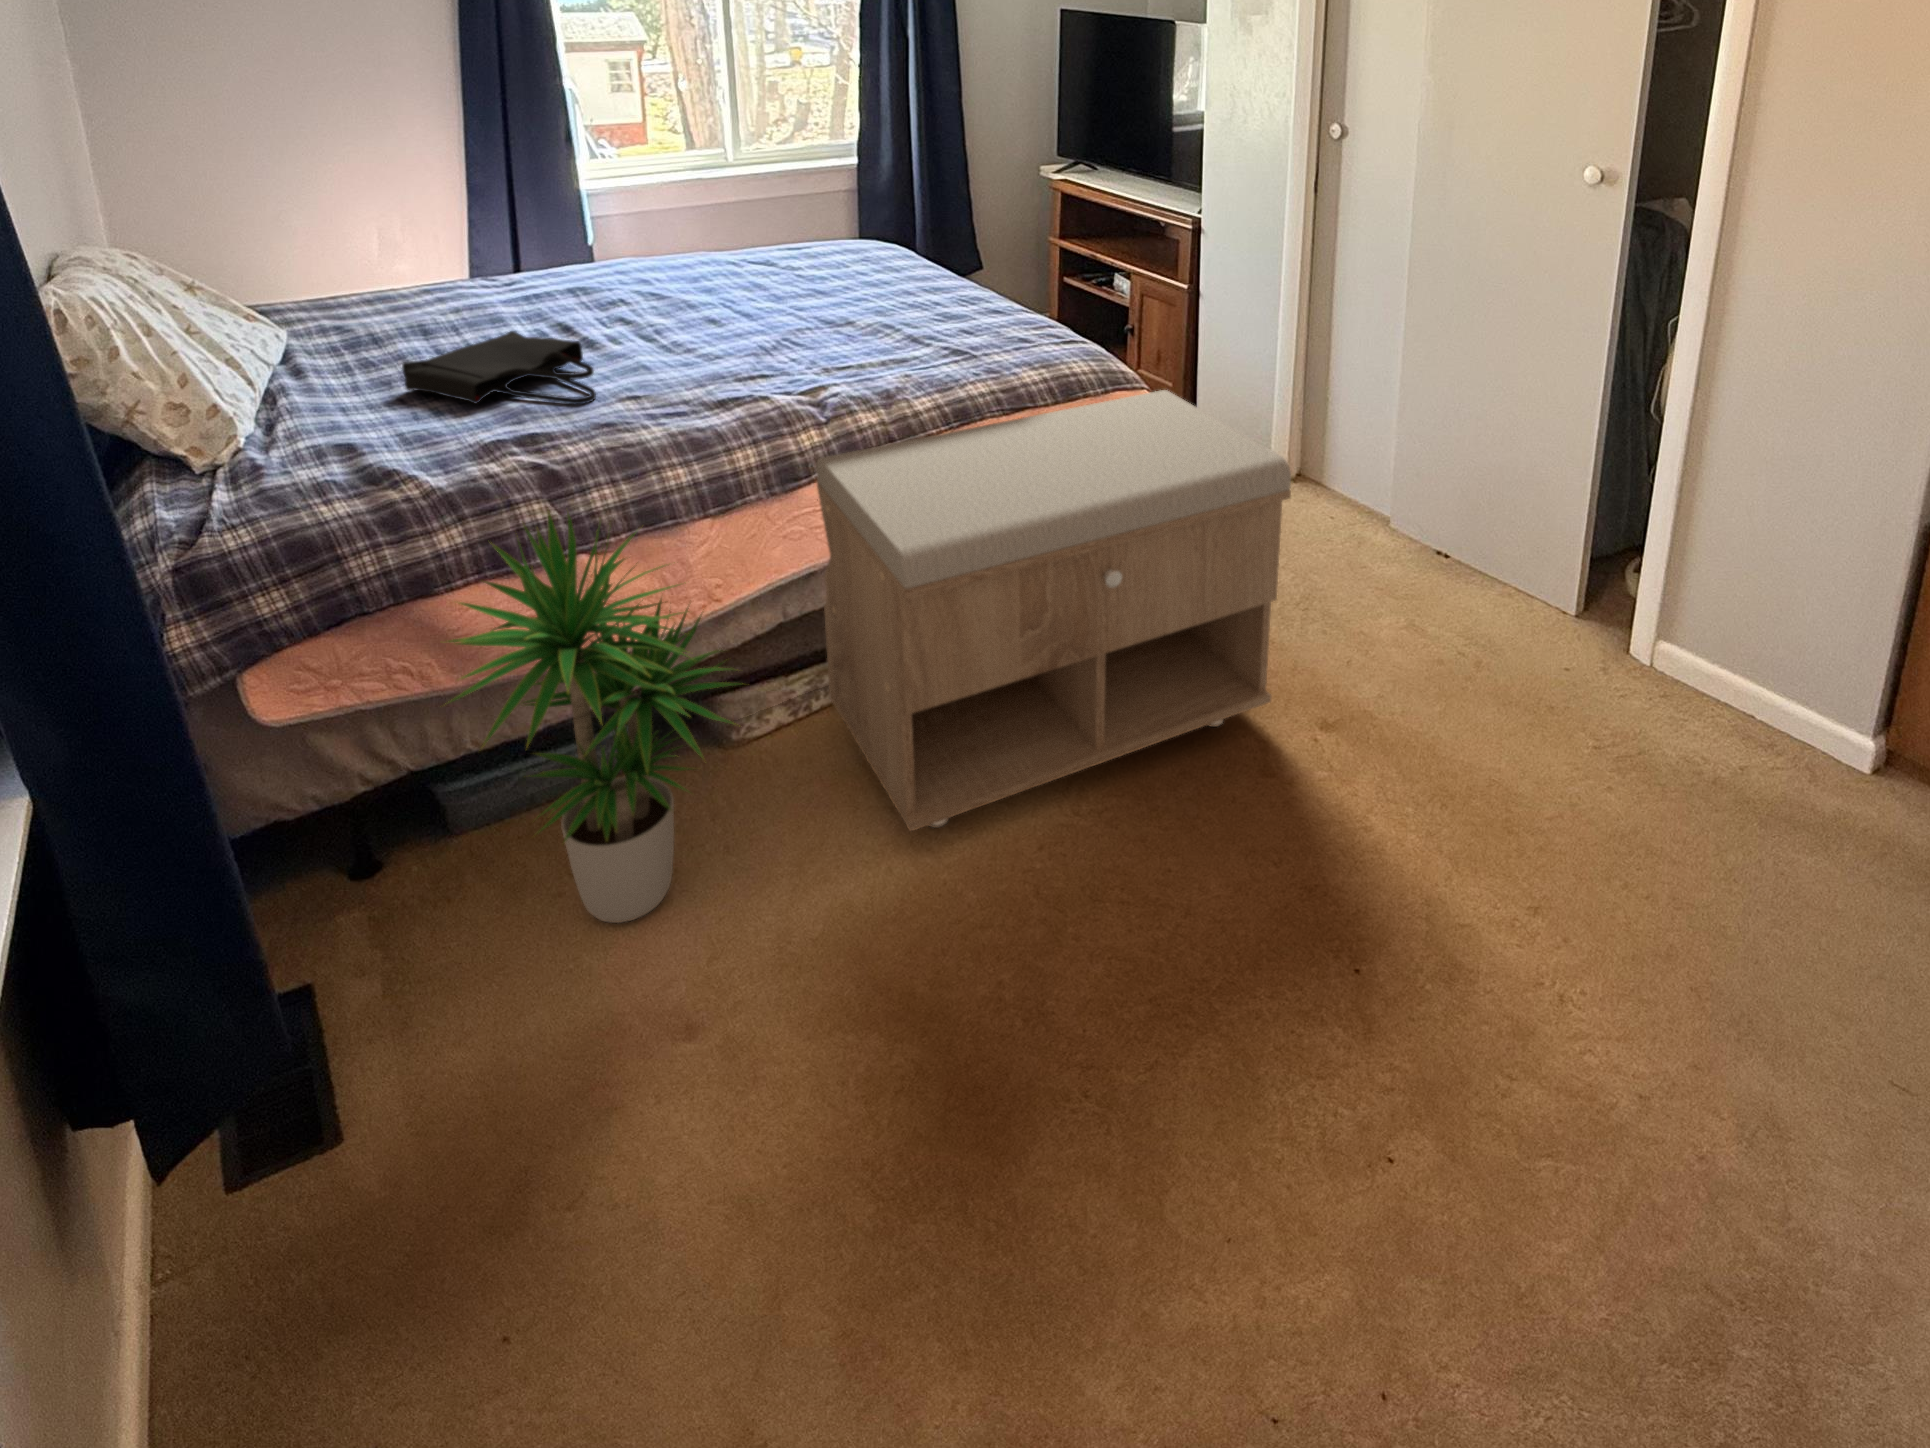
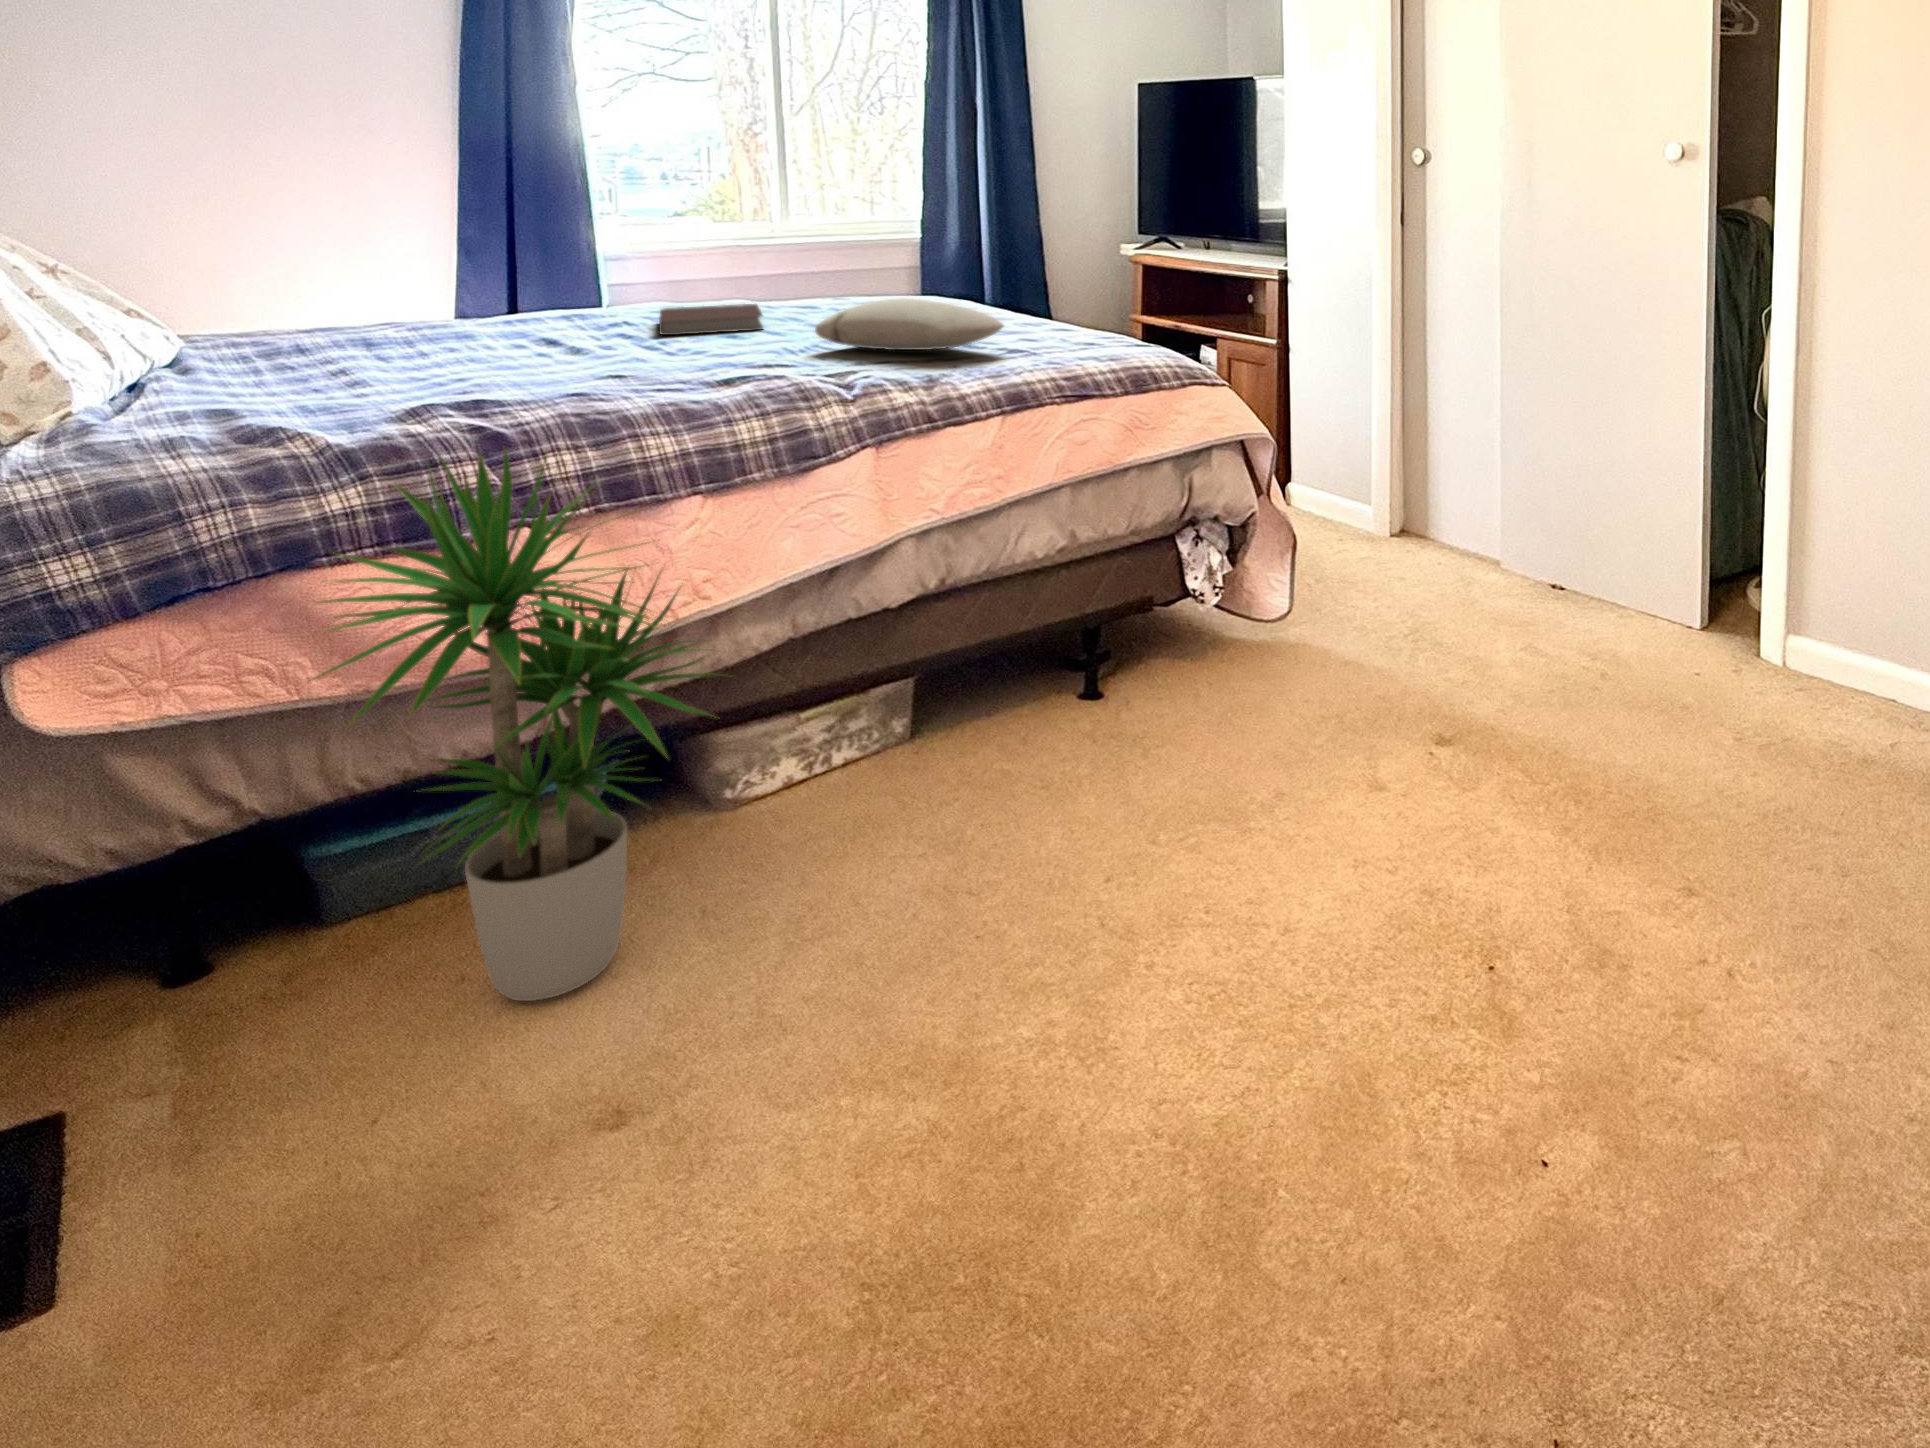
notebook: none [648,275,738,318] -> present [659,304,763,335]
pillow: none [786,304,949,363] -> present [815,298,1003,350]
tote bag: present [402,331,596,404] -> none [323,331,572,387]
storage bench: present [816,390,1291,831] -> none [839,378,1388,867]

